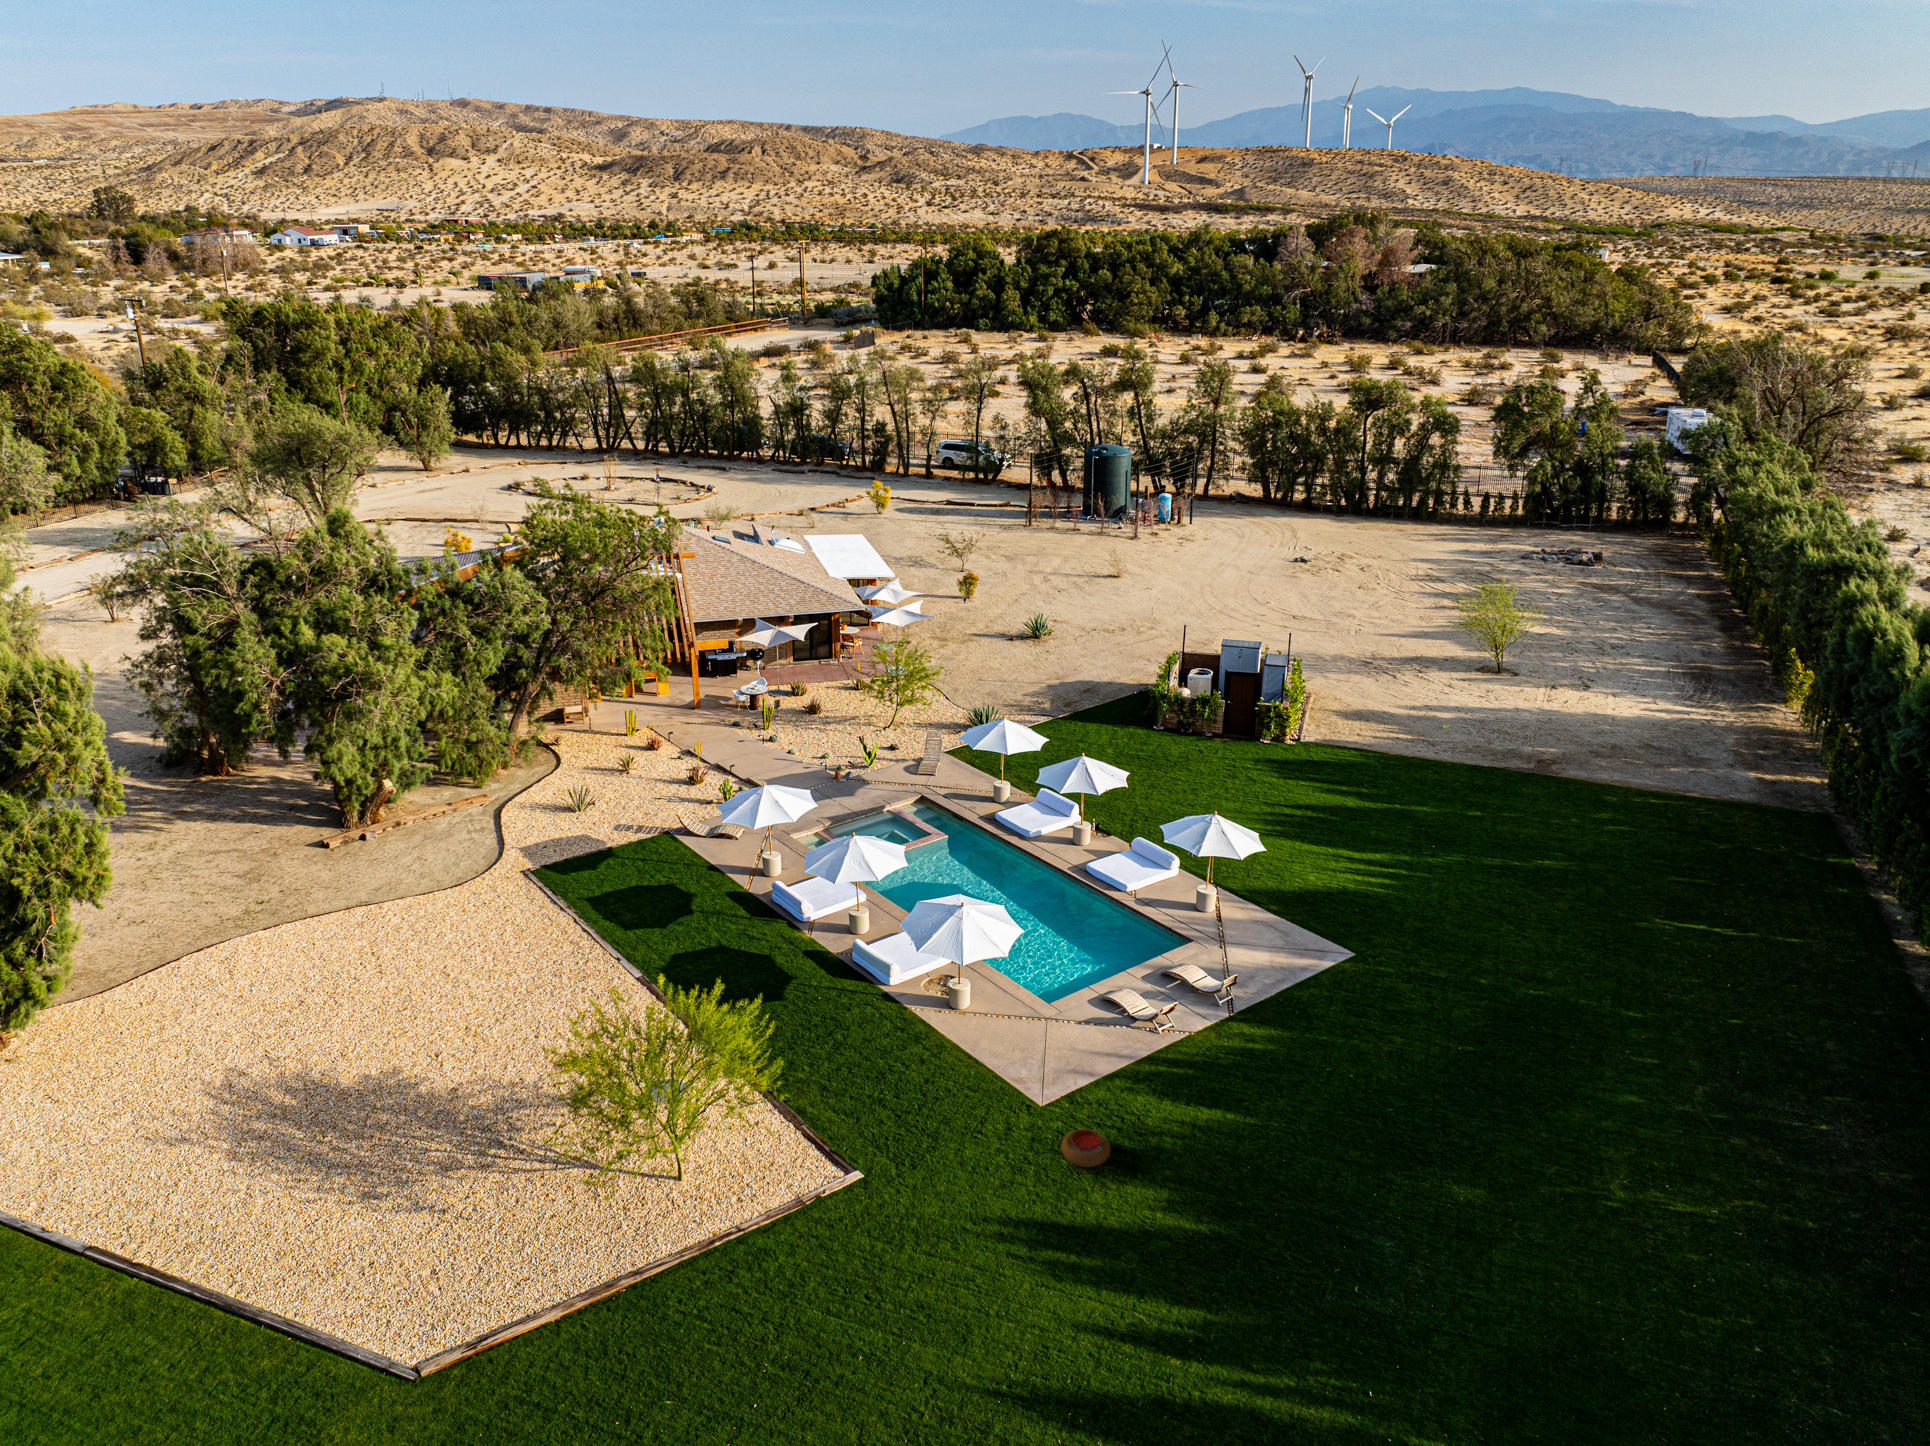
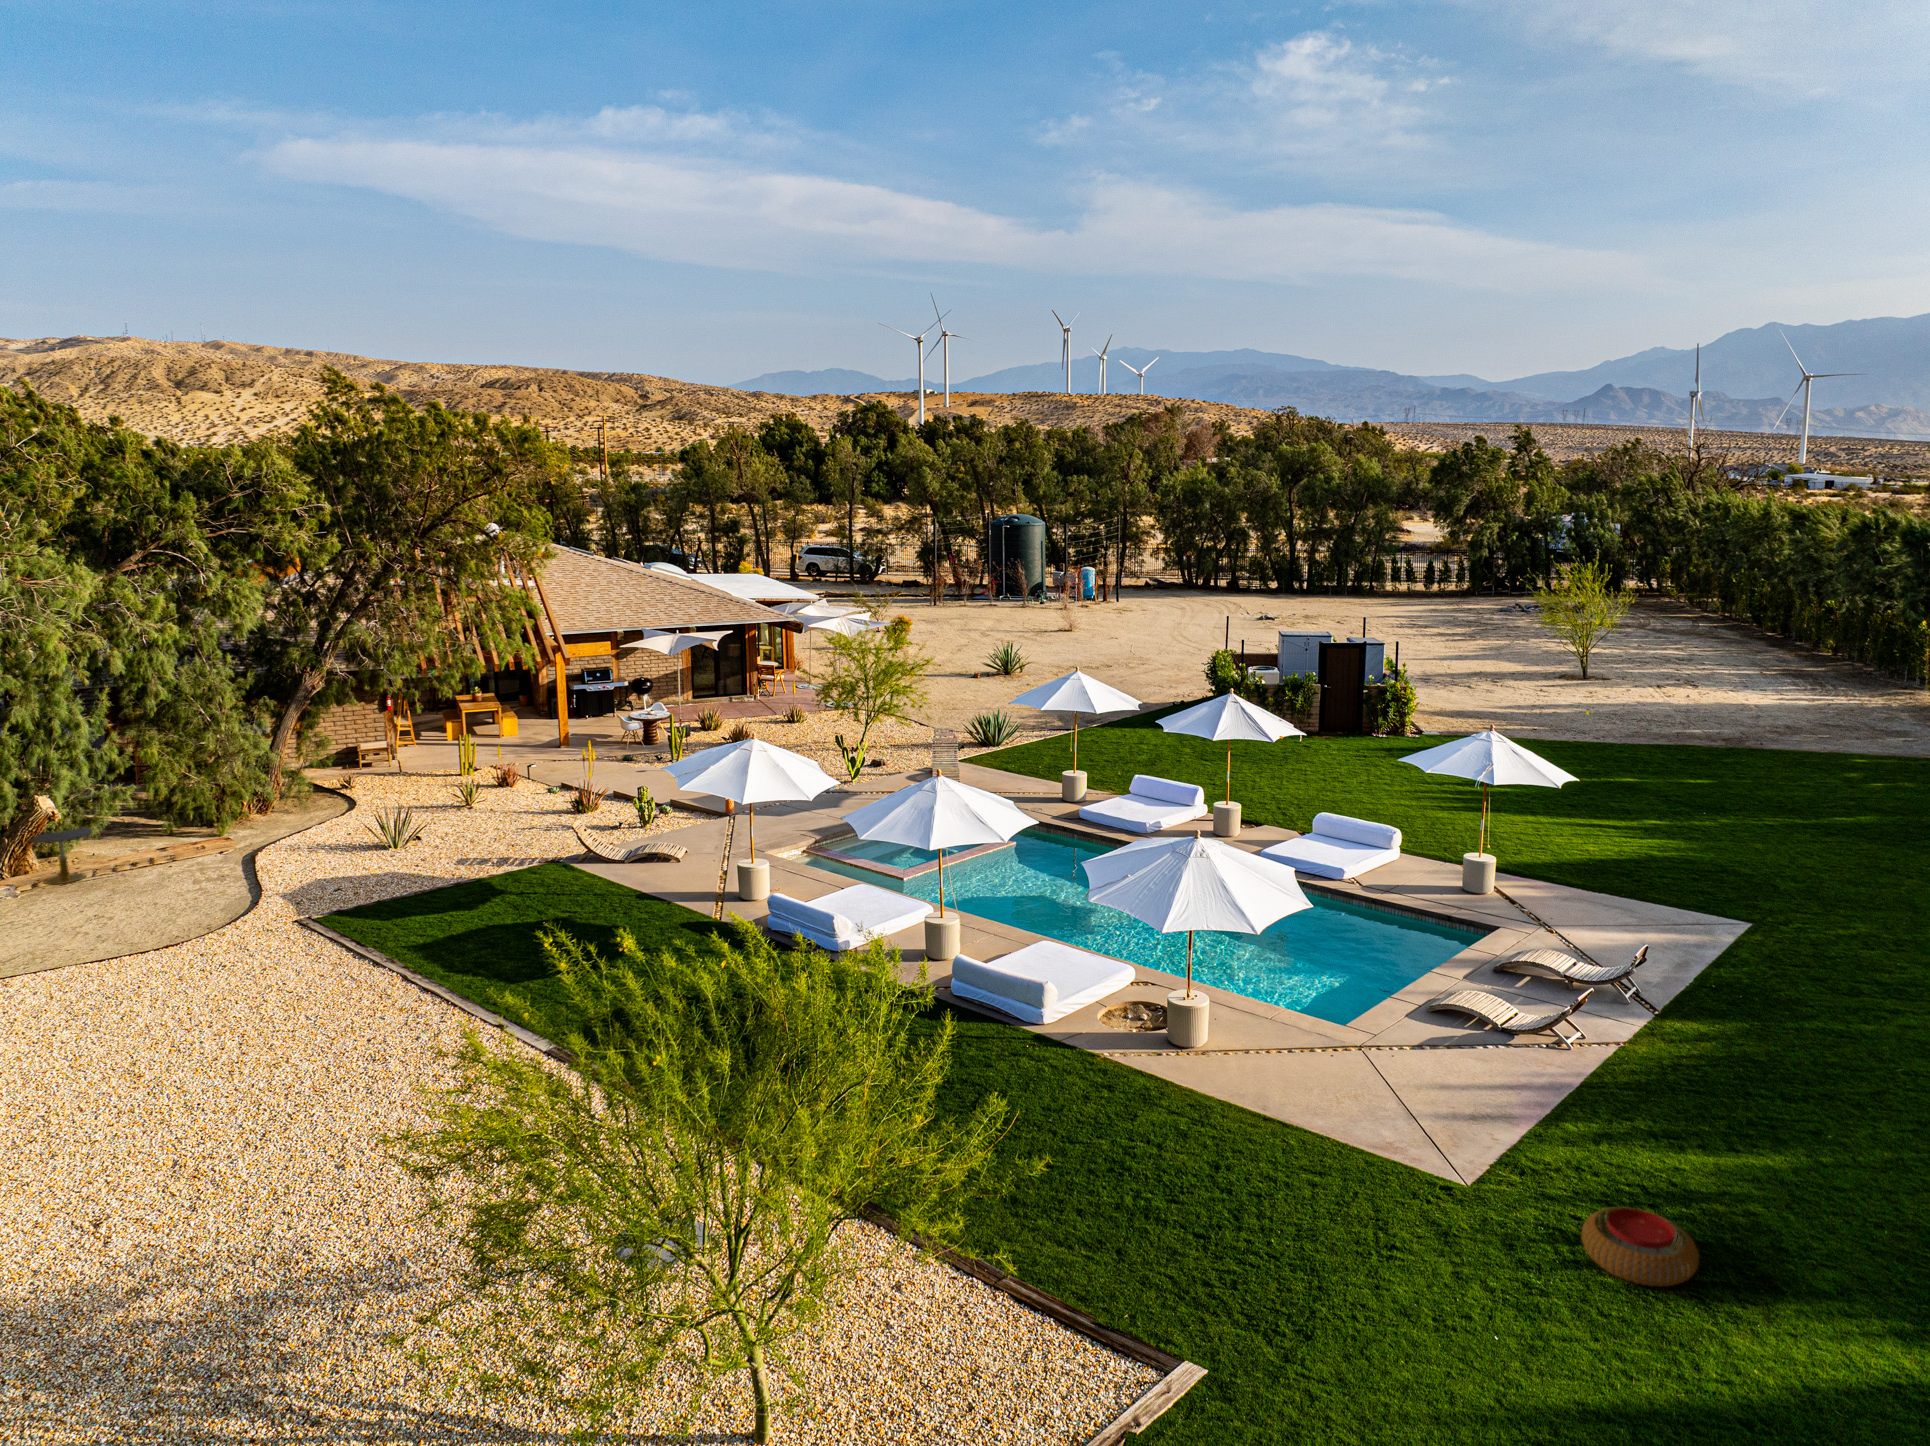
side table: none [383,794,416,828] -> present [28,827,92,884]

